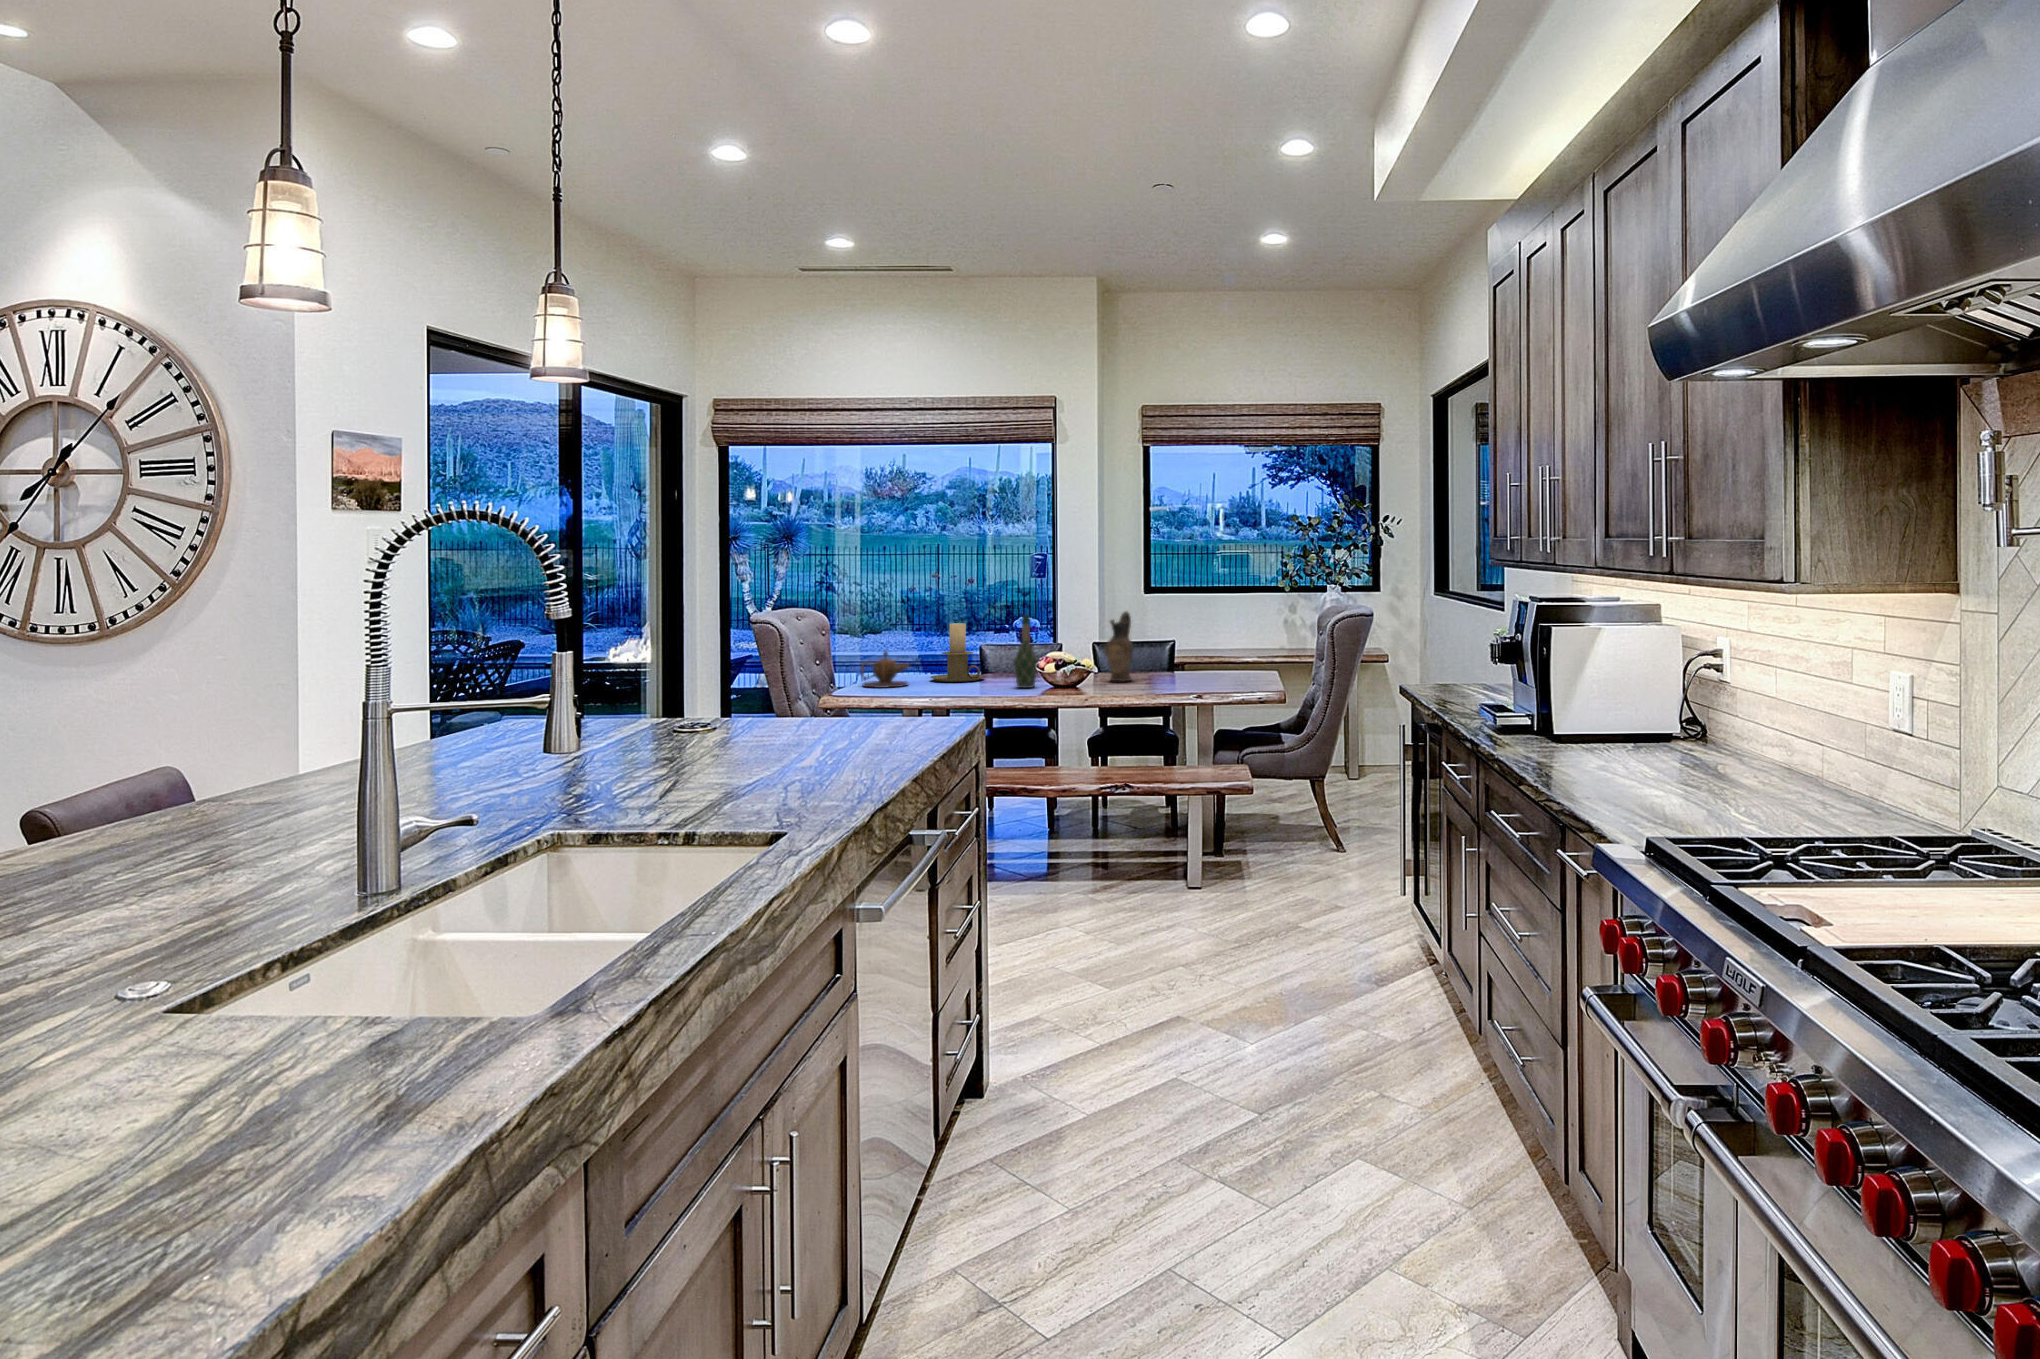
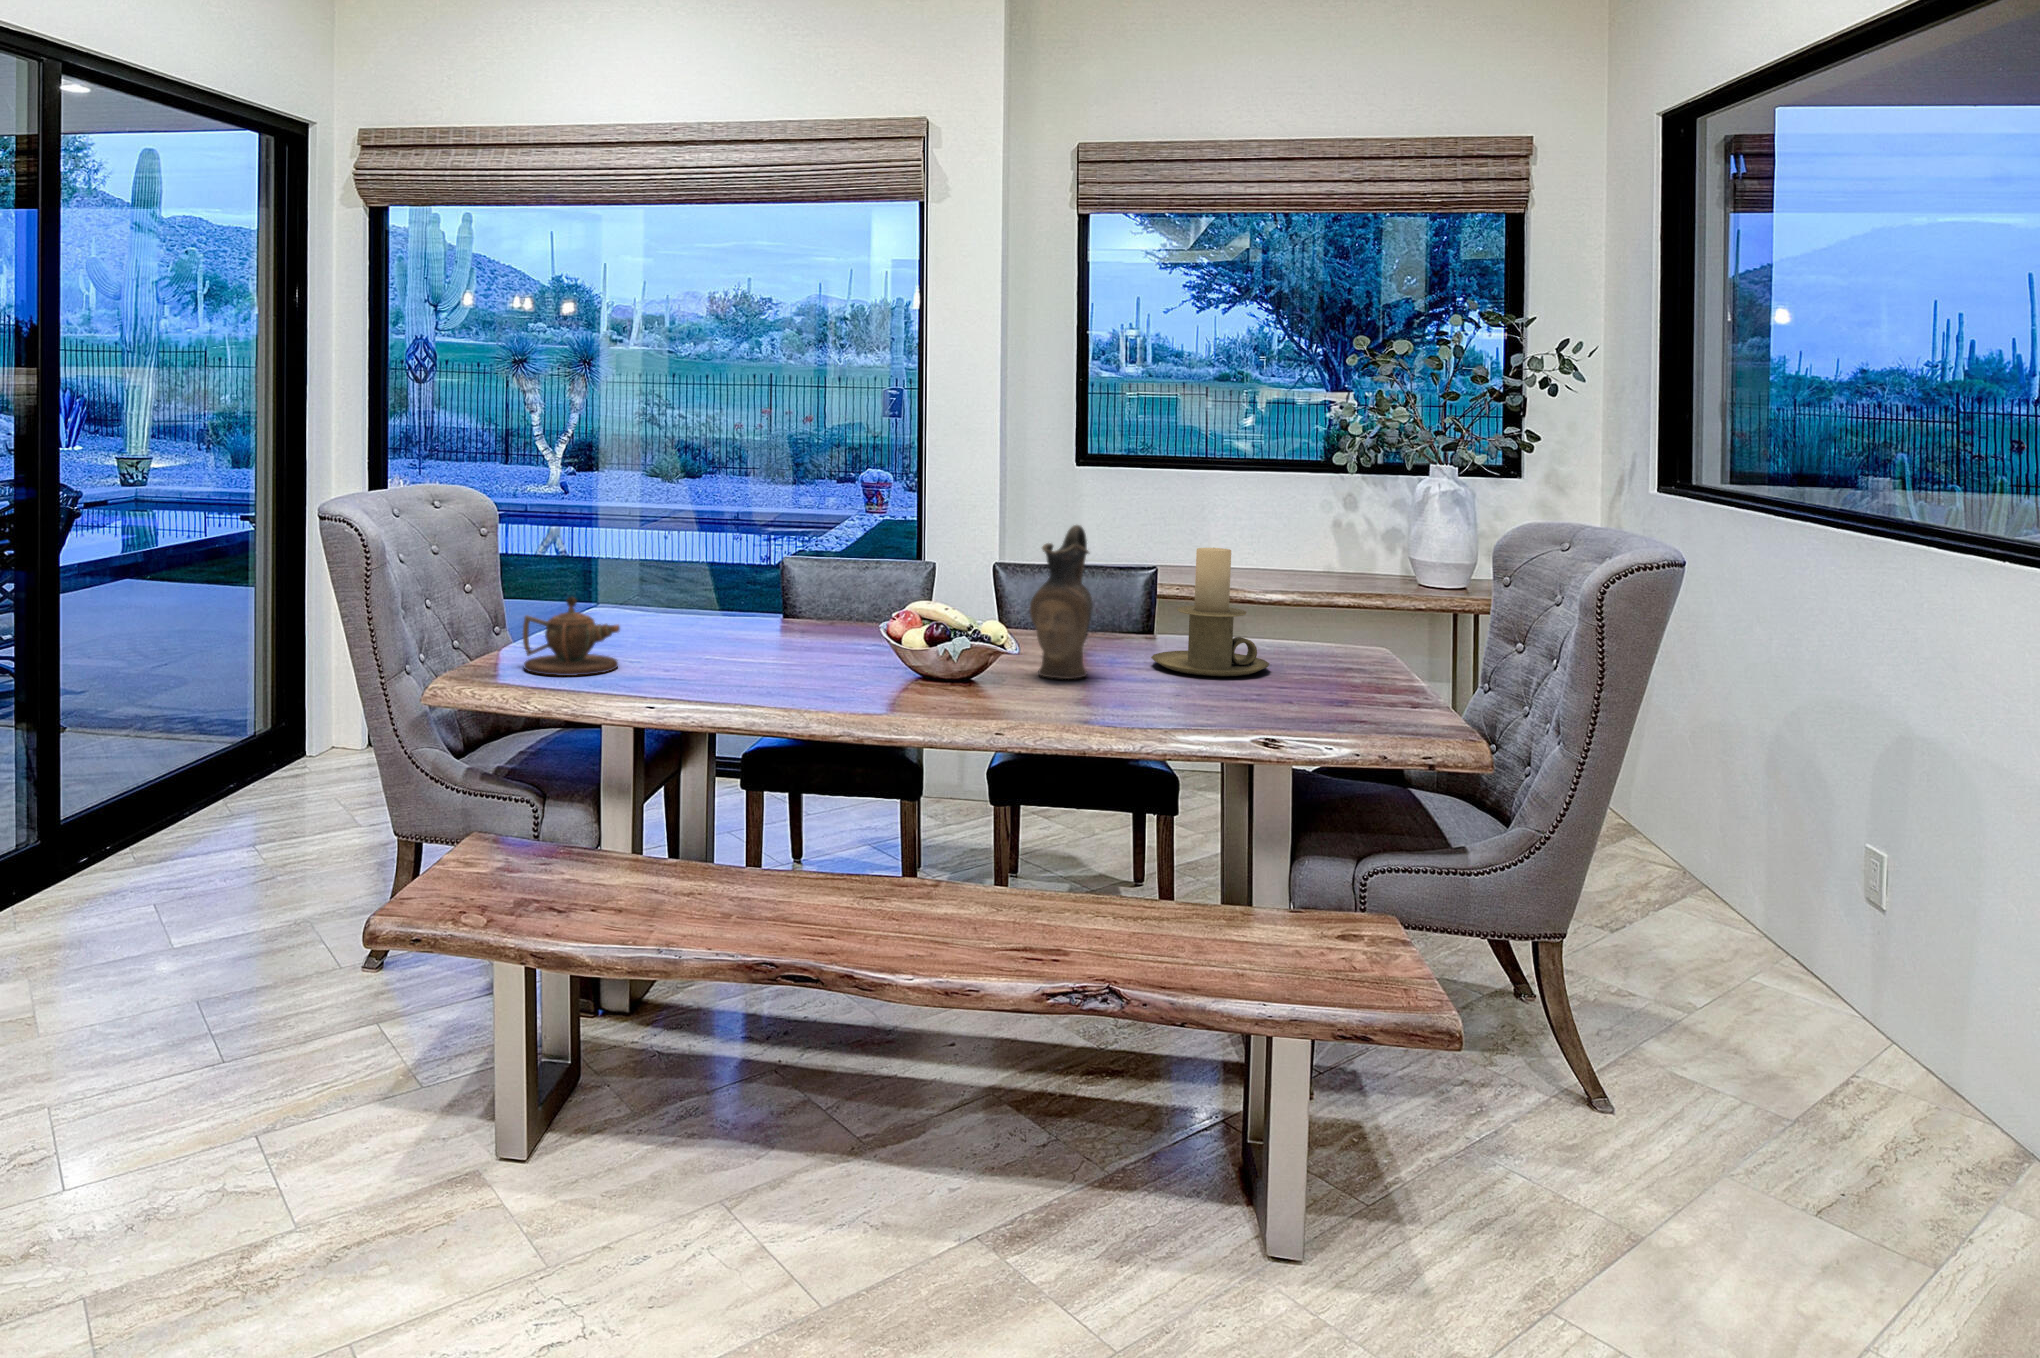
wine bottle: present [1014,615,1037,688] -> none [834,532,884,694]
candle holder: present [930,623,985,682] -> present [1151,548,1269,676]

